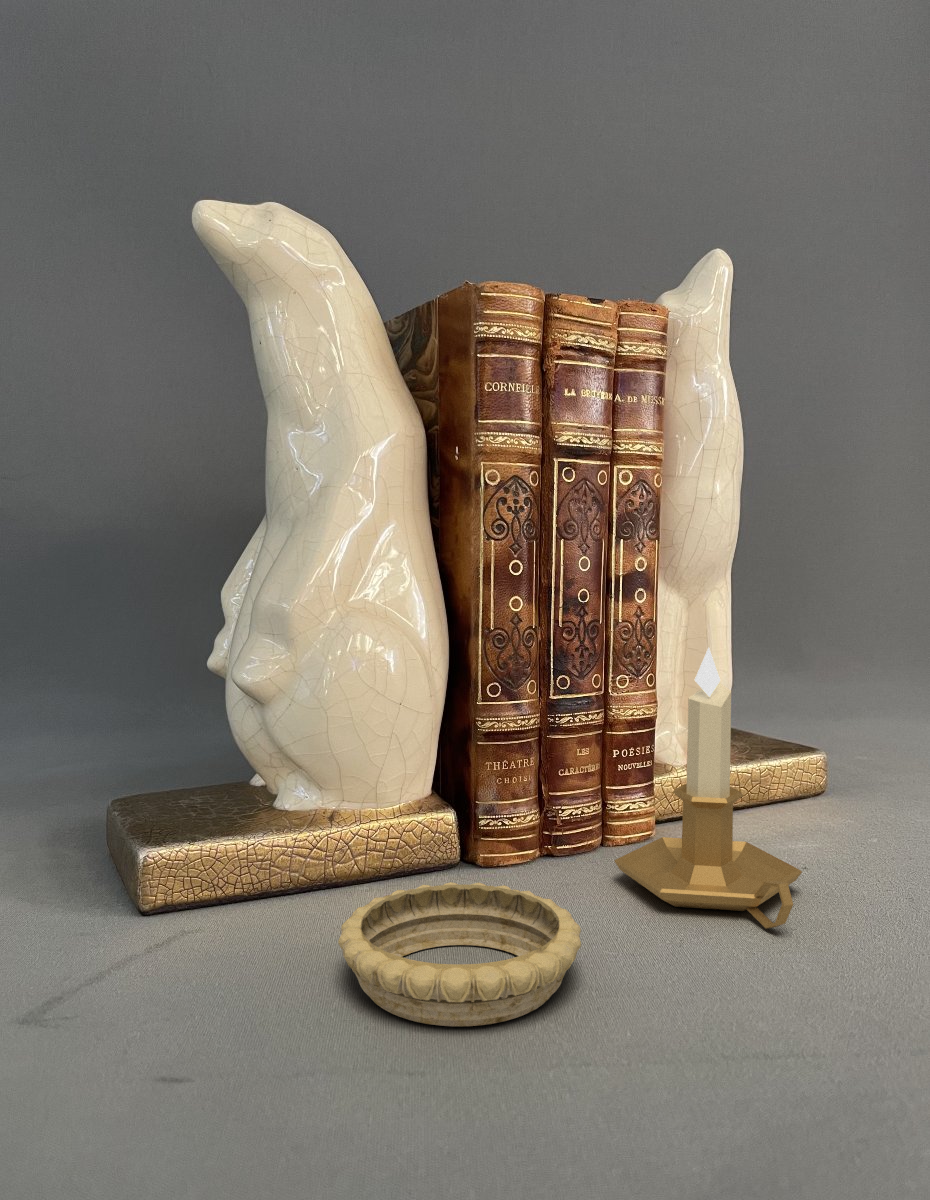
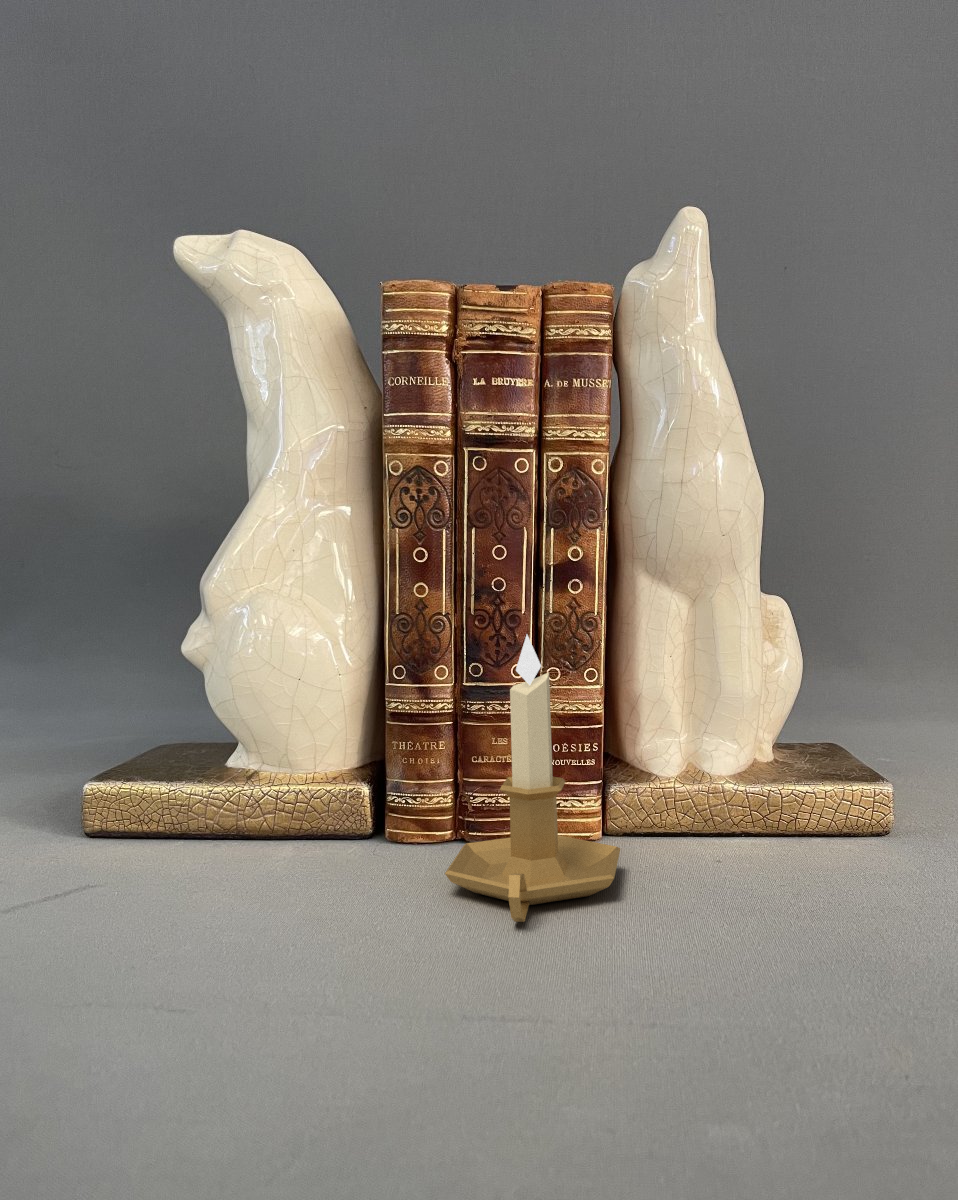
decorative bowl: present [338,882,581,1026] -> none [90,834,308,943]

